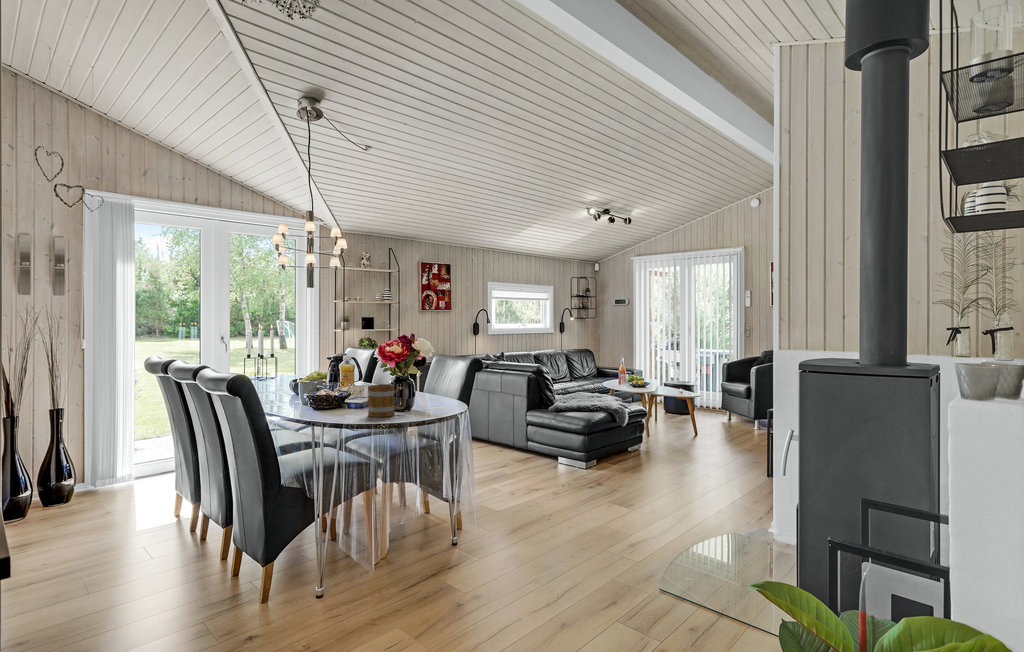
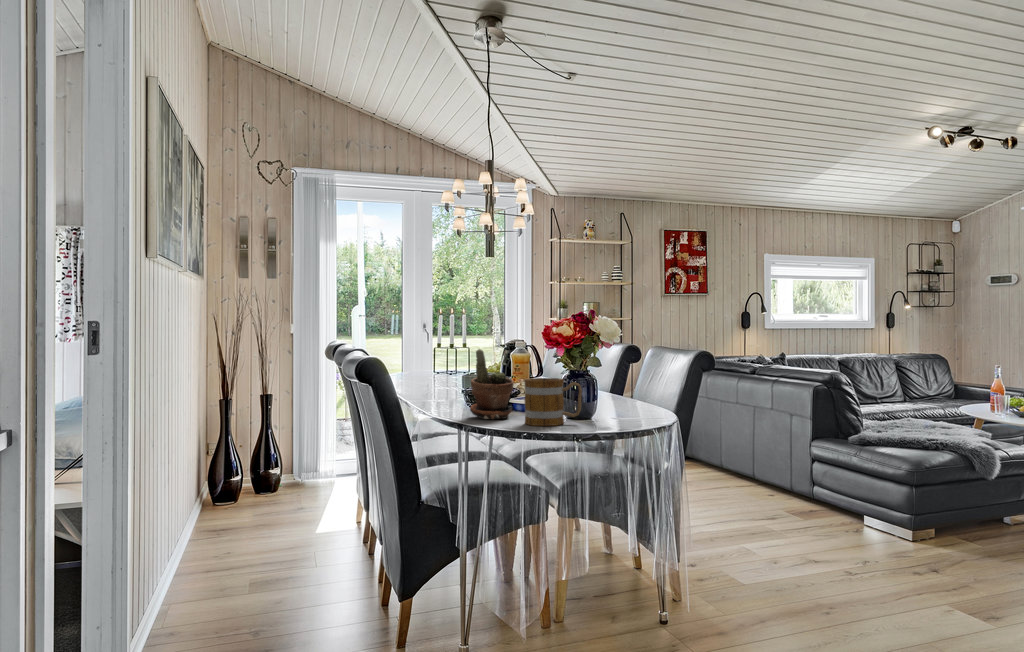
potted plant: none [324,366,356,414] -> present [470,349,514,419]

